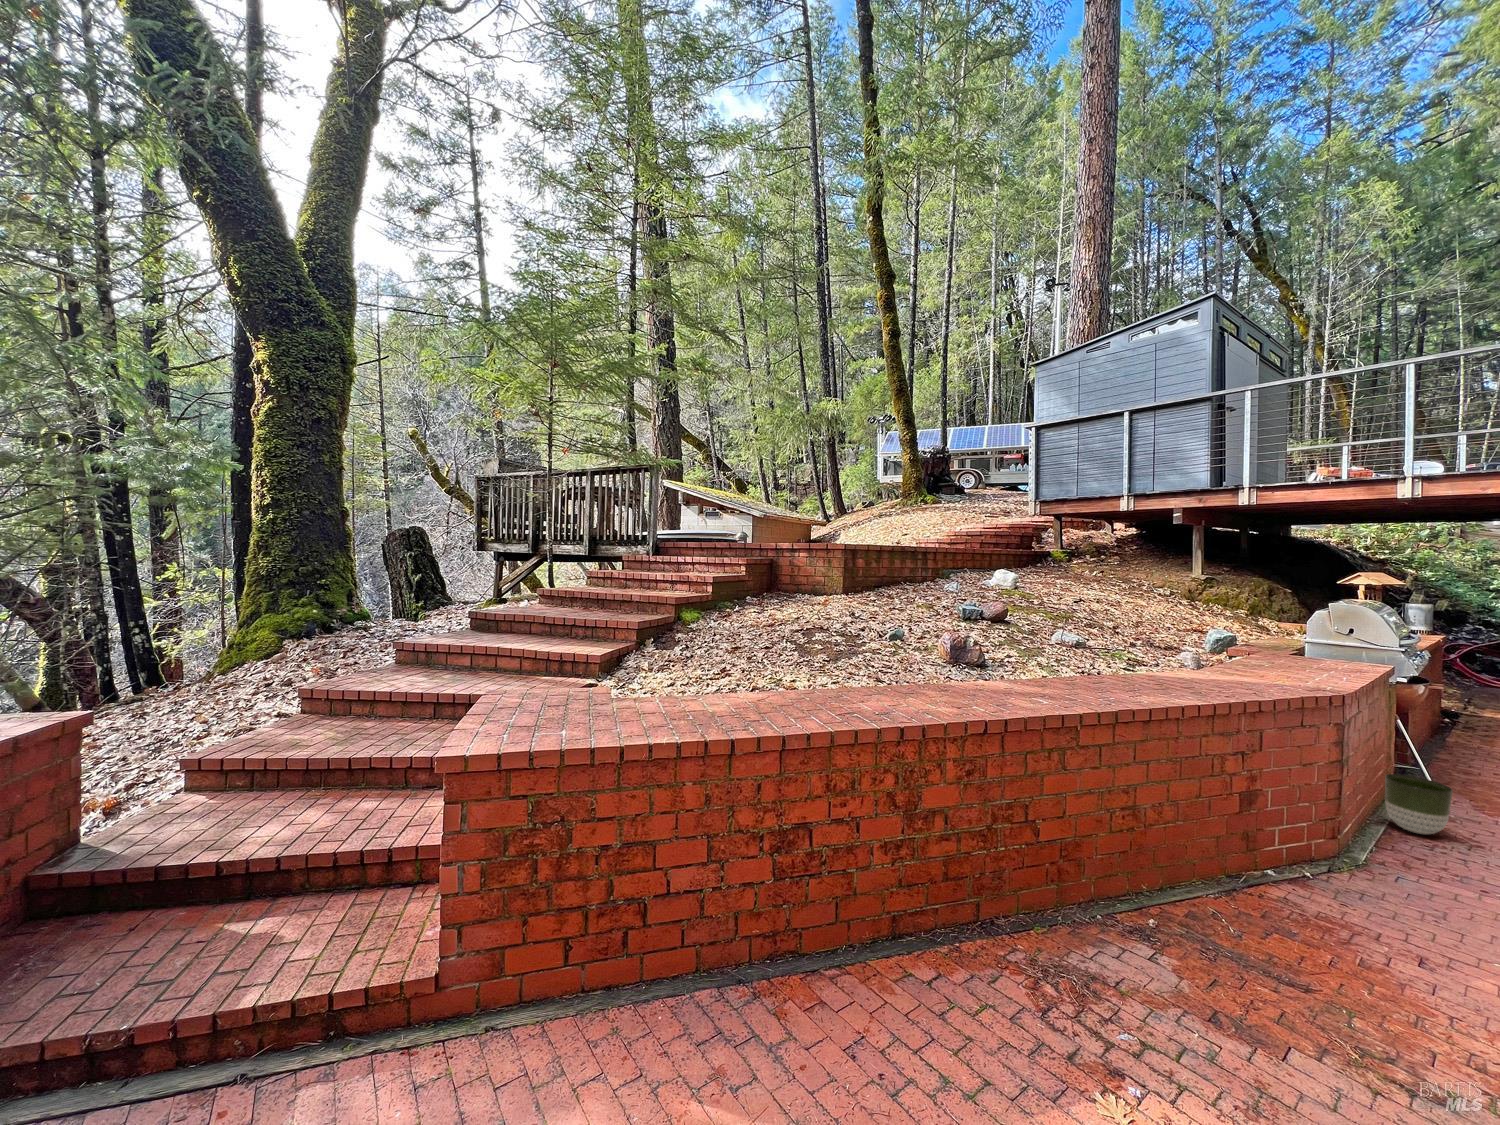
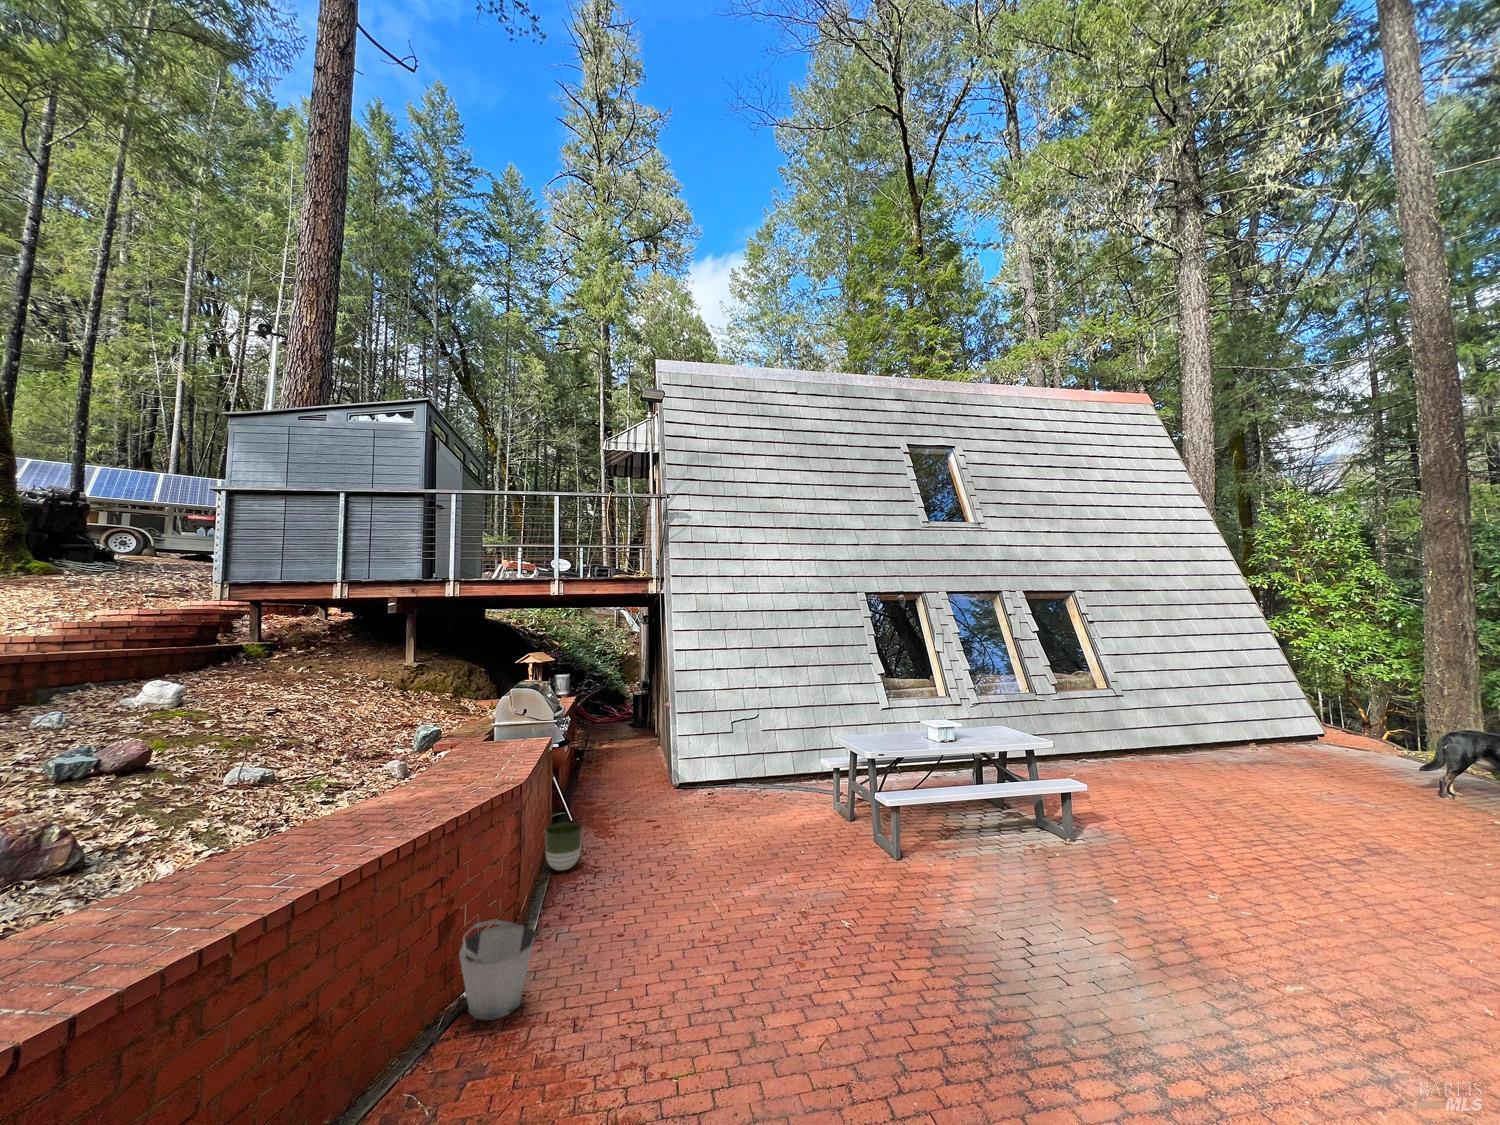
bucket: none [1266,817,1368,920] -> present [459,920,535,1020]

